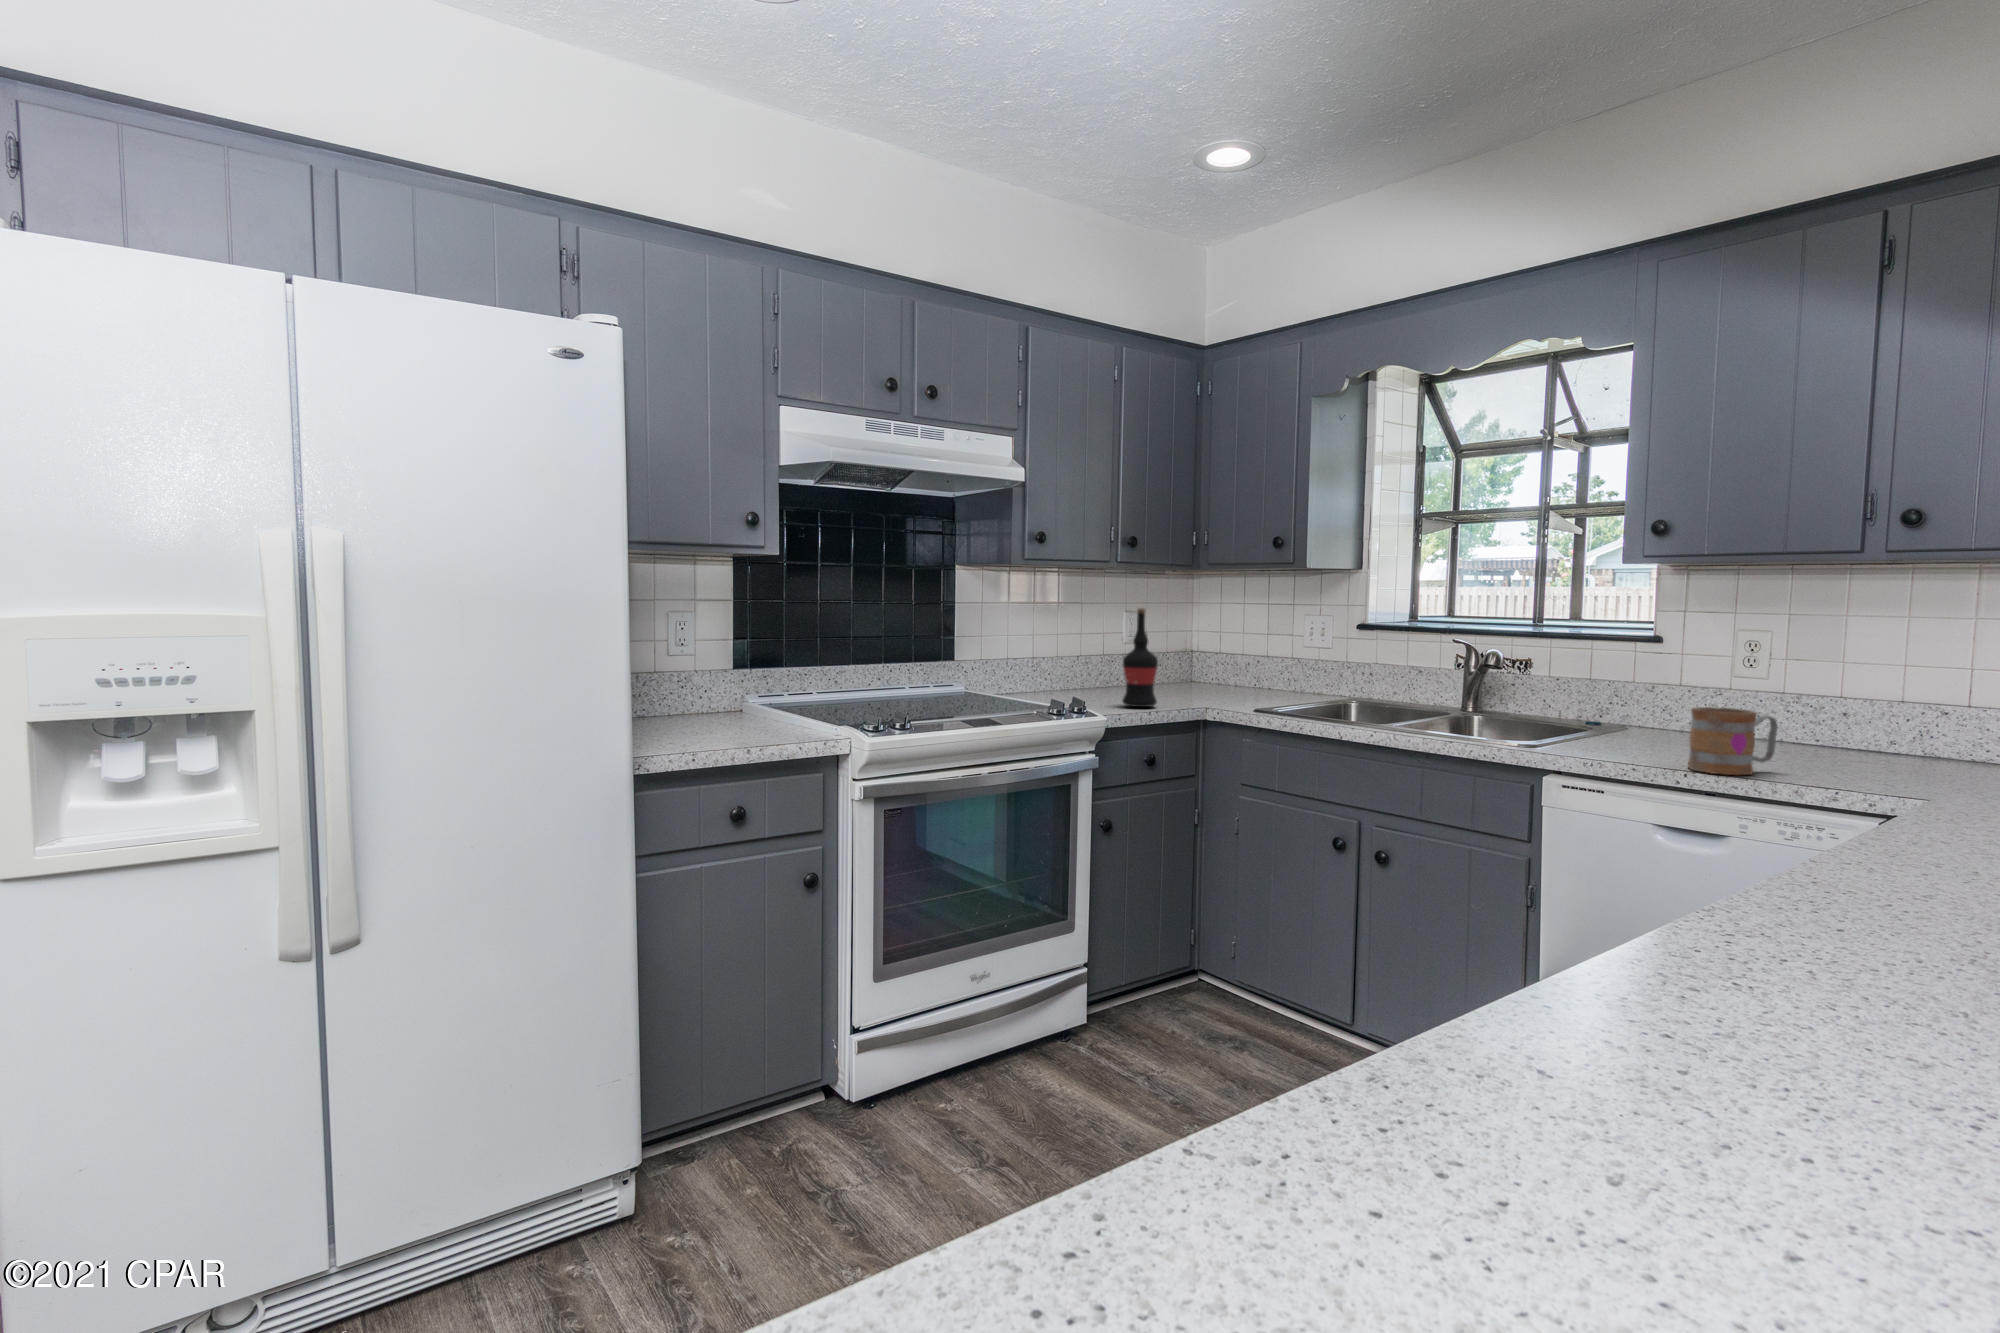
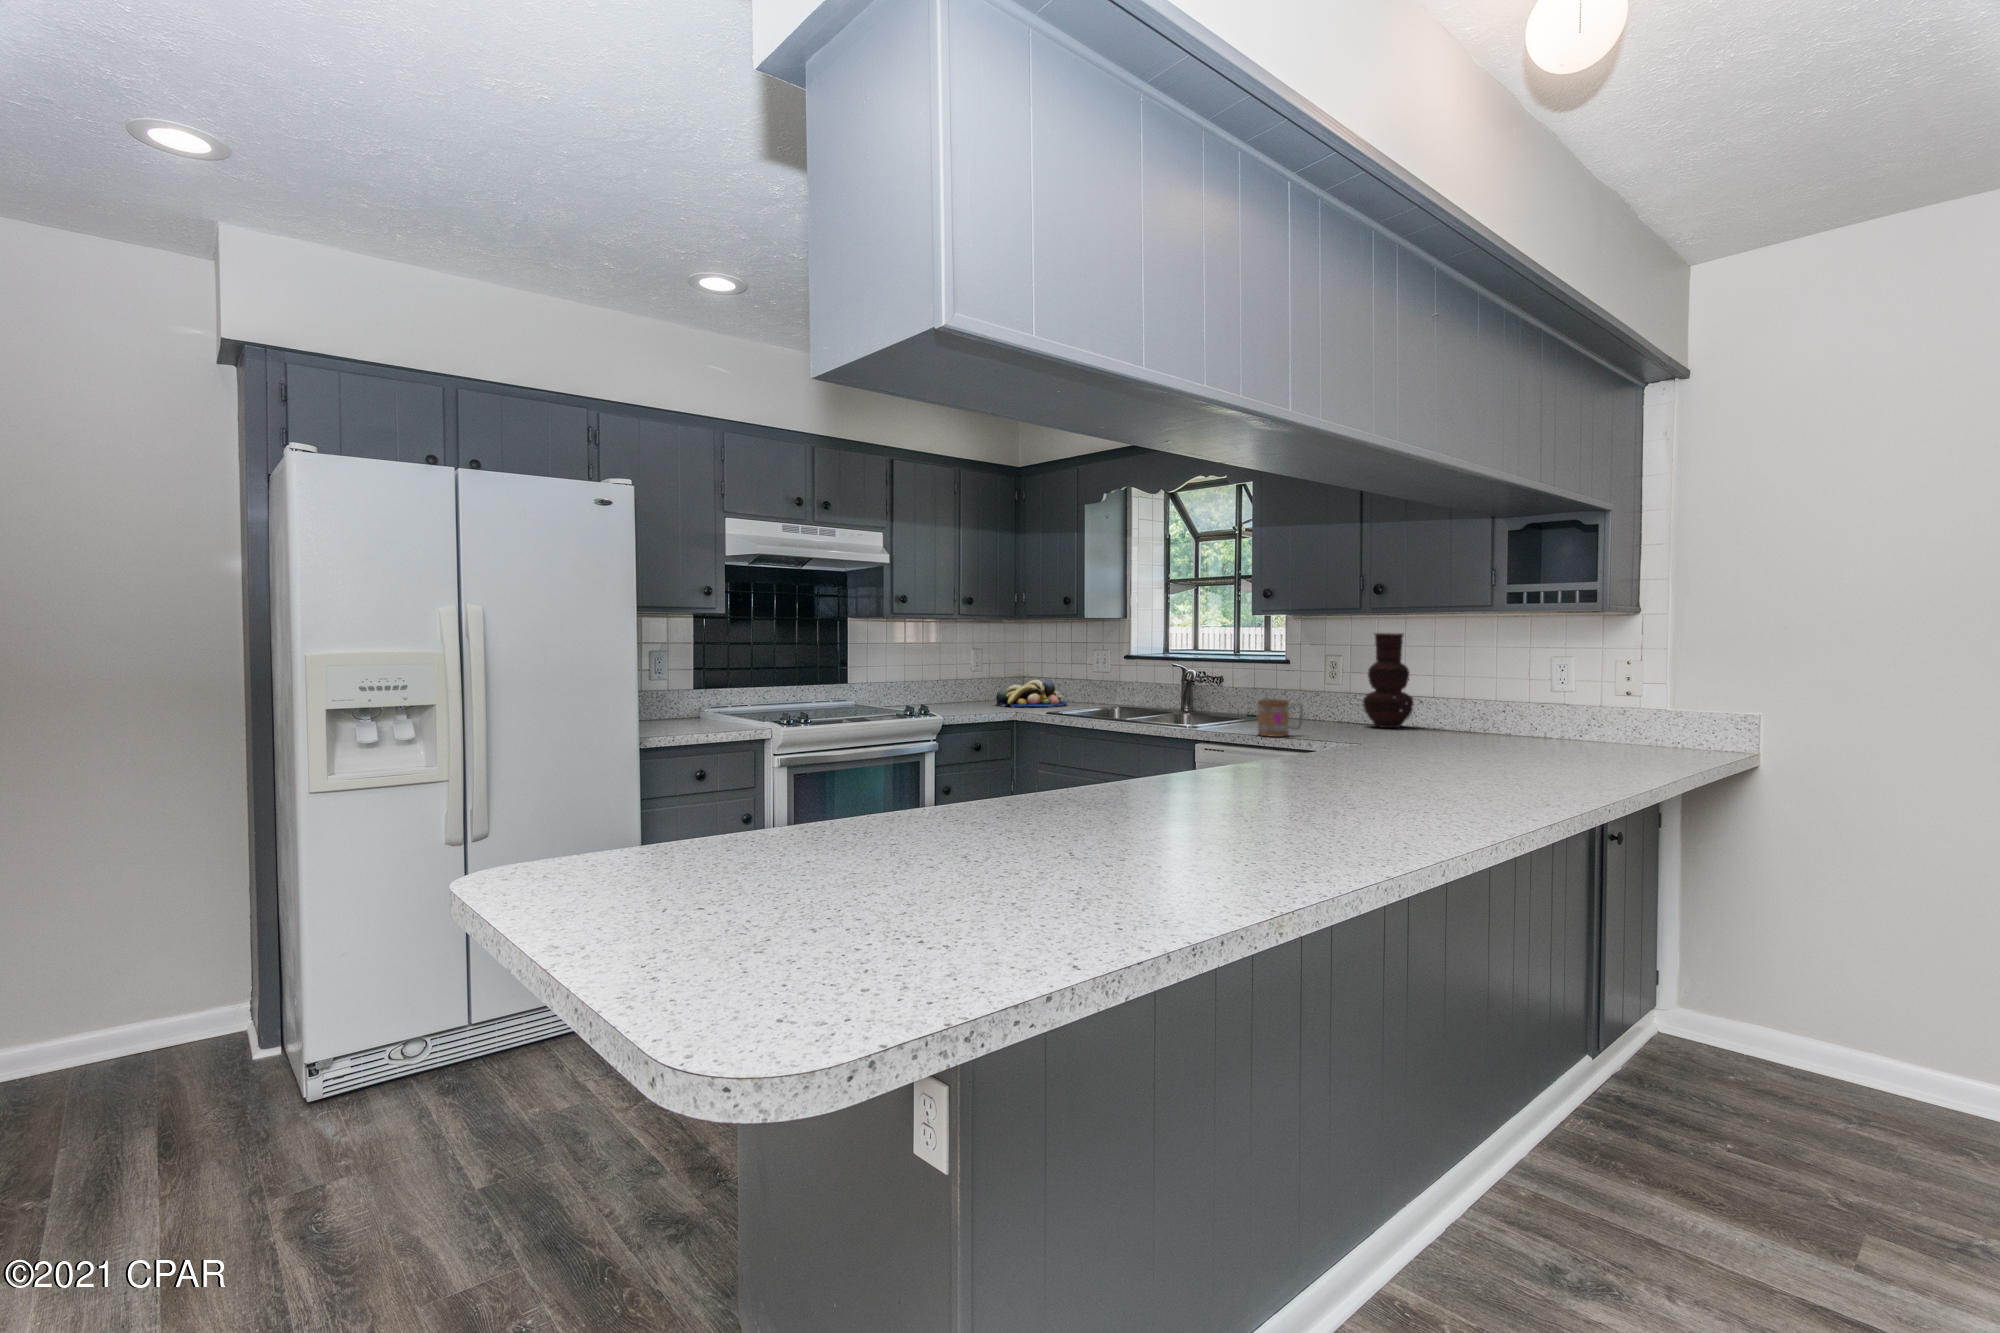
vase: none [1826,594,1934,756] -> present [1363,633,1414,728]
wine bottle: present [1123,608,1158,707] -> none [962,646,985,713]
fruit bowl: none [1157,657,1261,696] -> present [996,680,1067,707]

